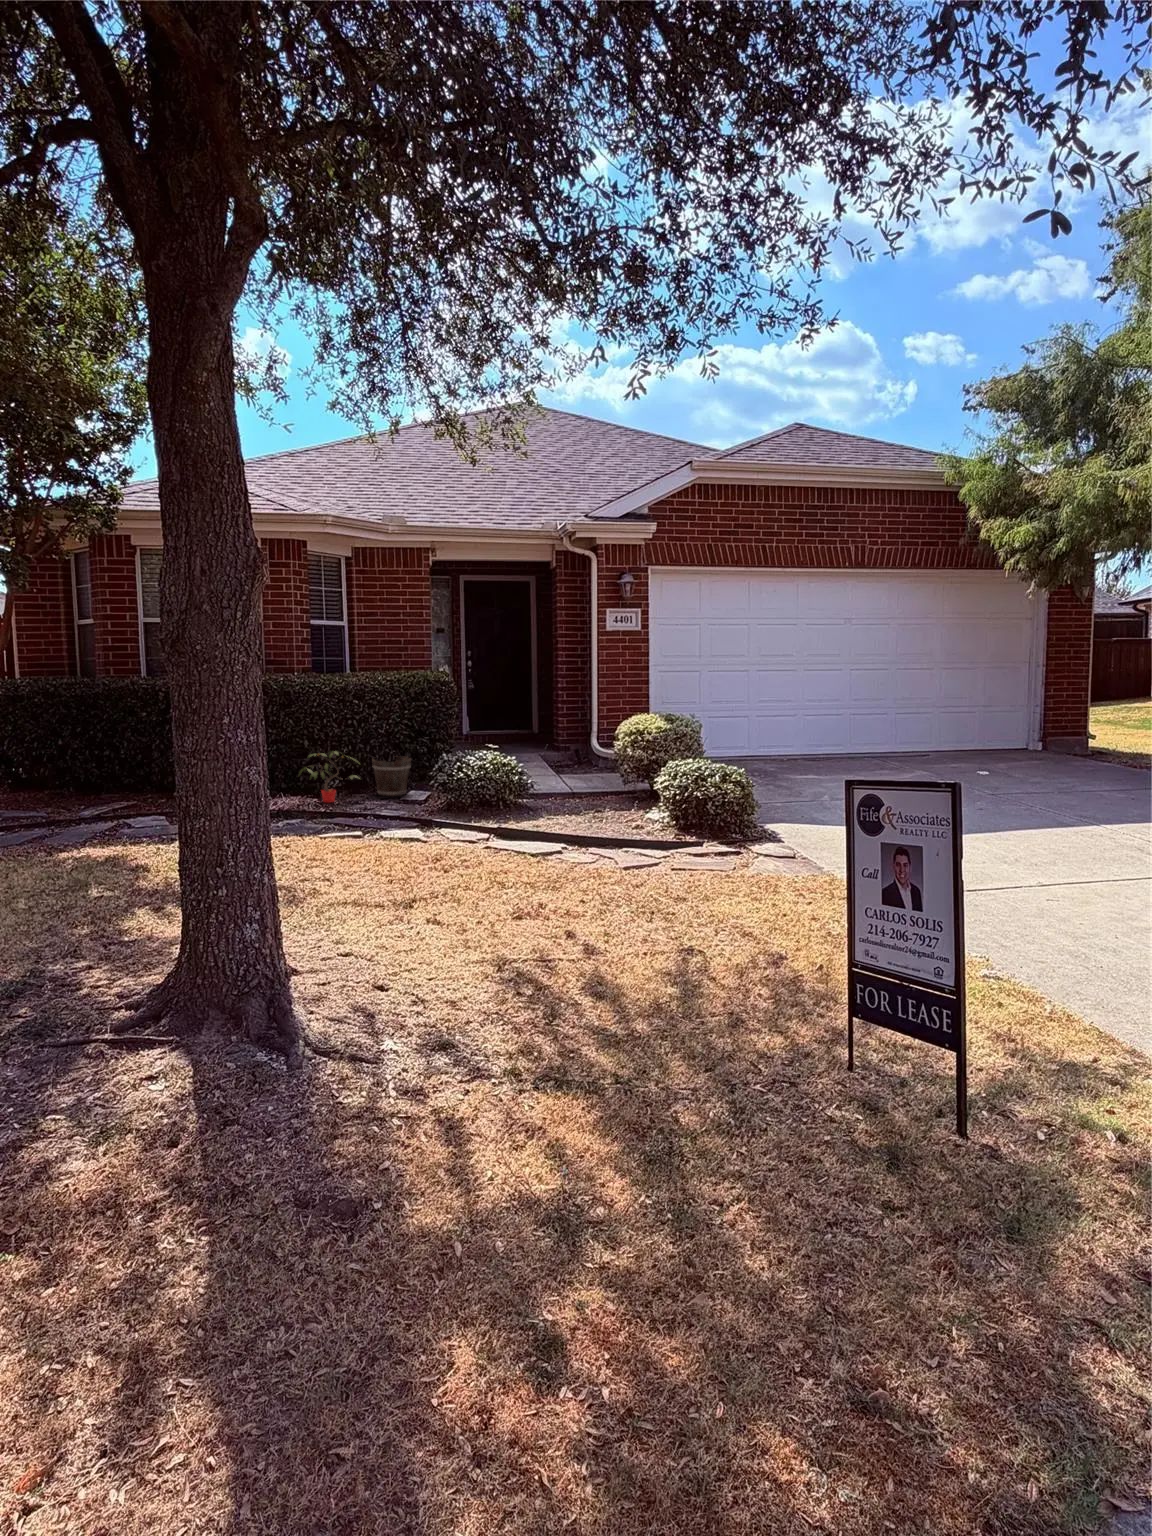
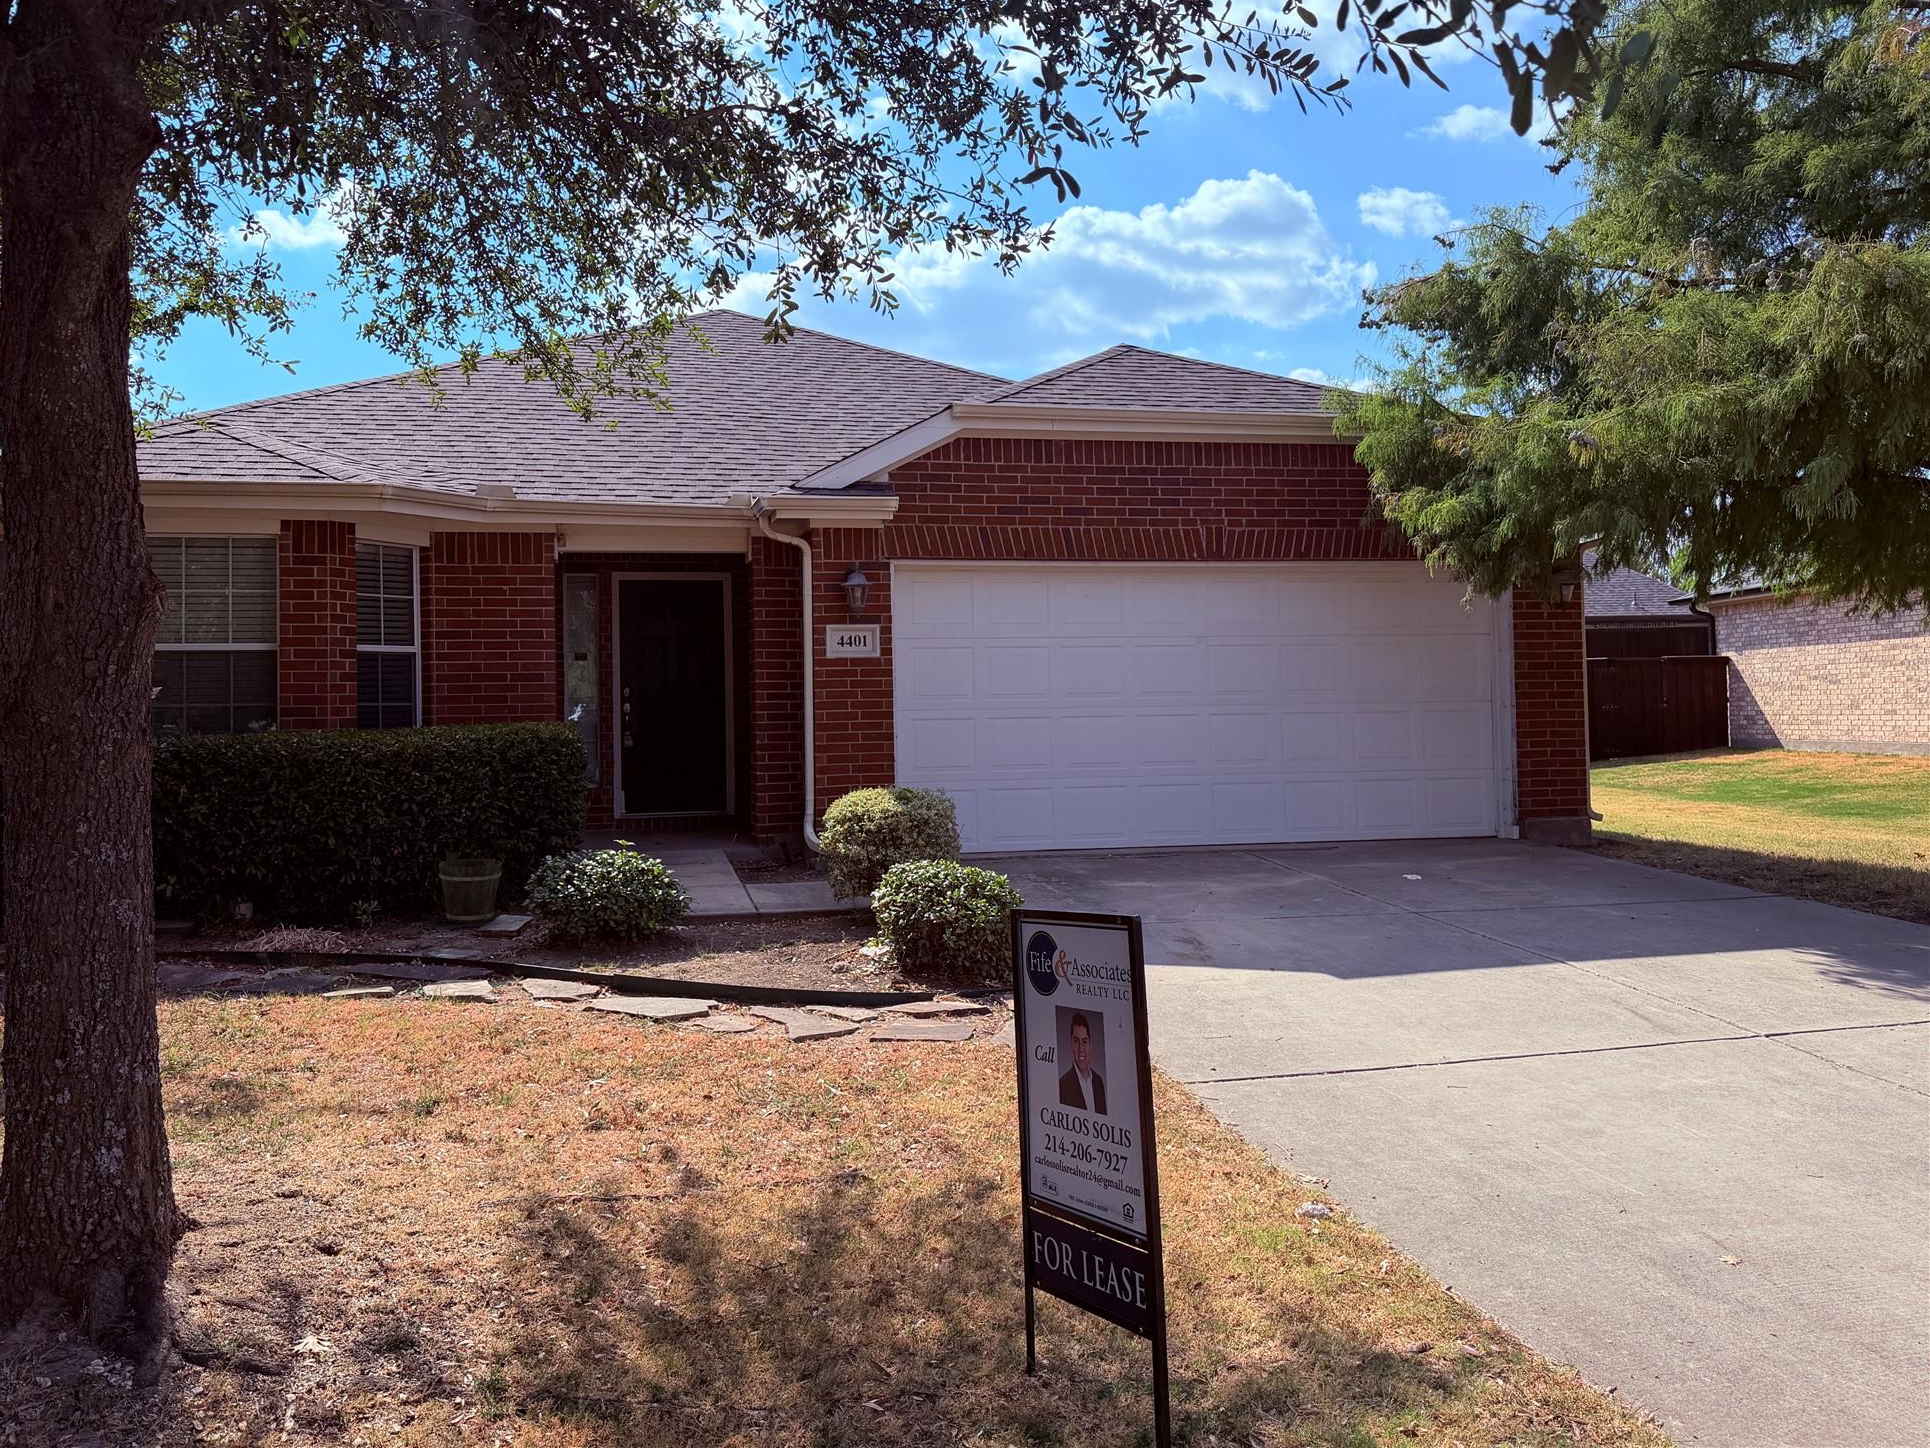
potted plant: present [299,752,360,803] -> none [315,852,420,934]

